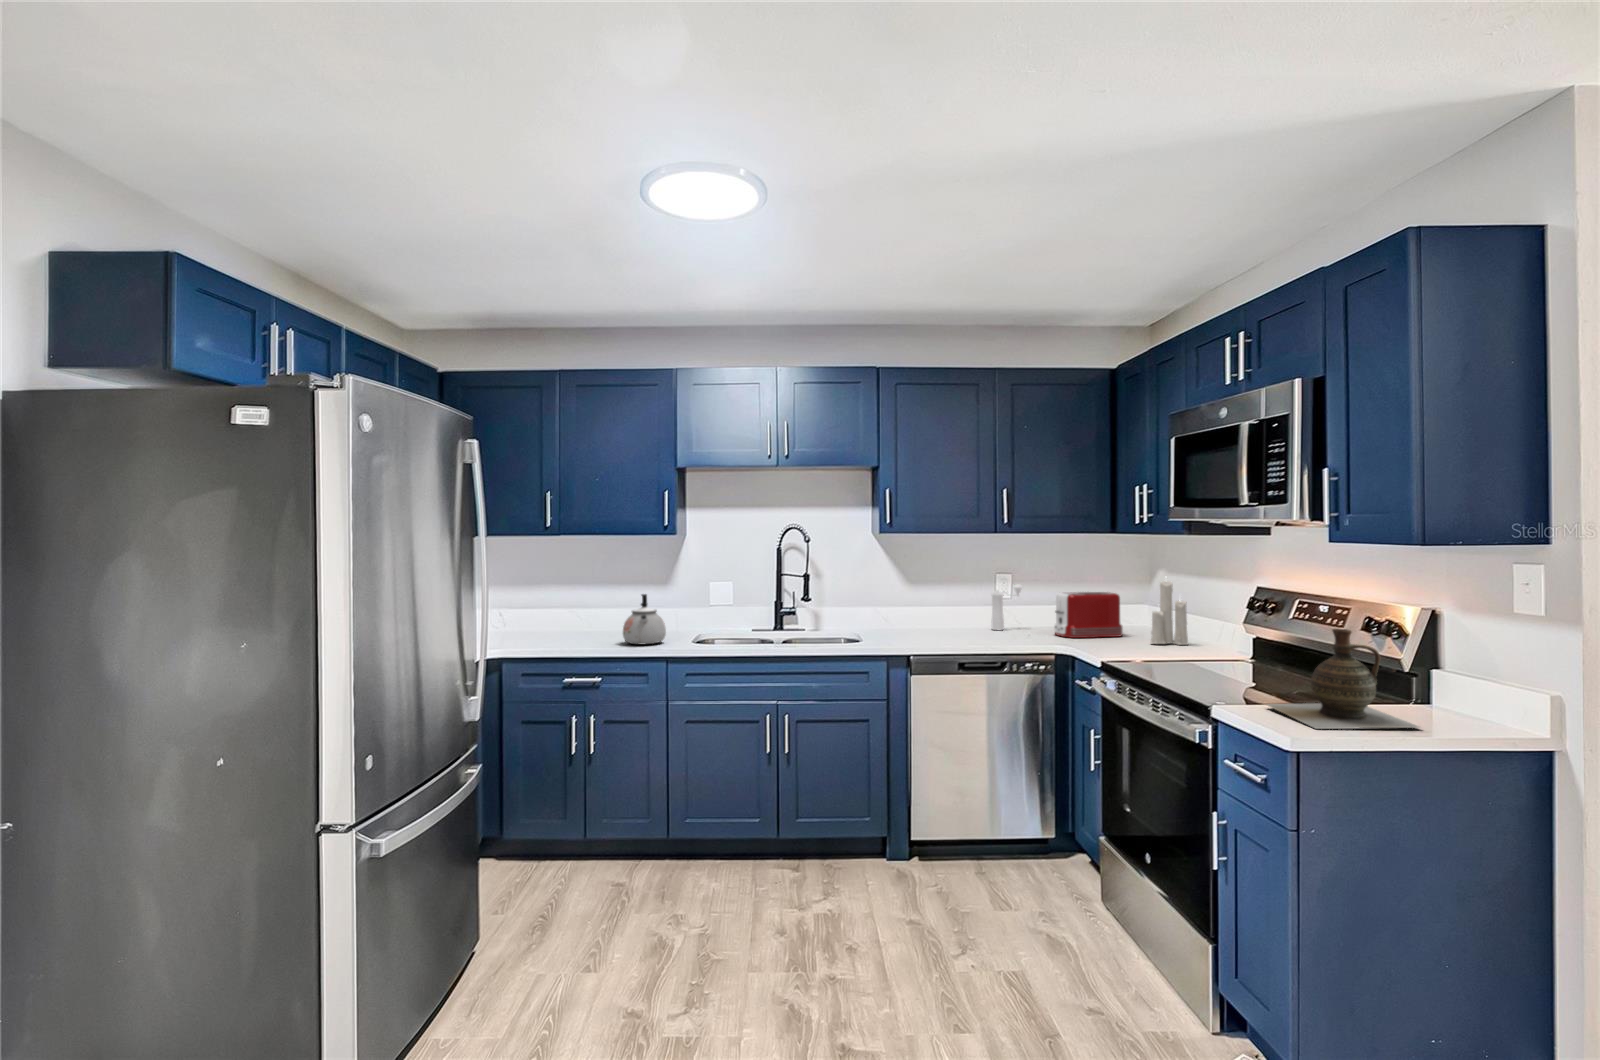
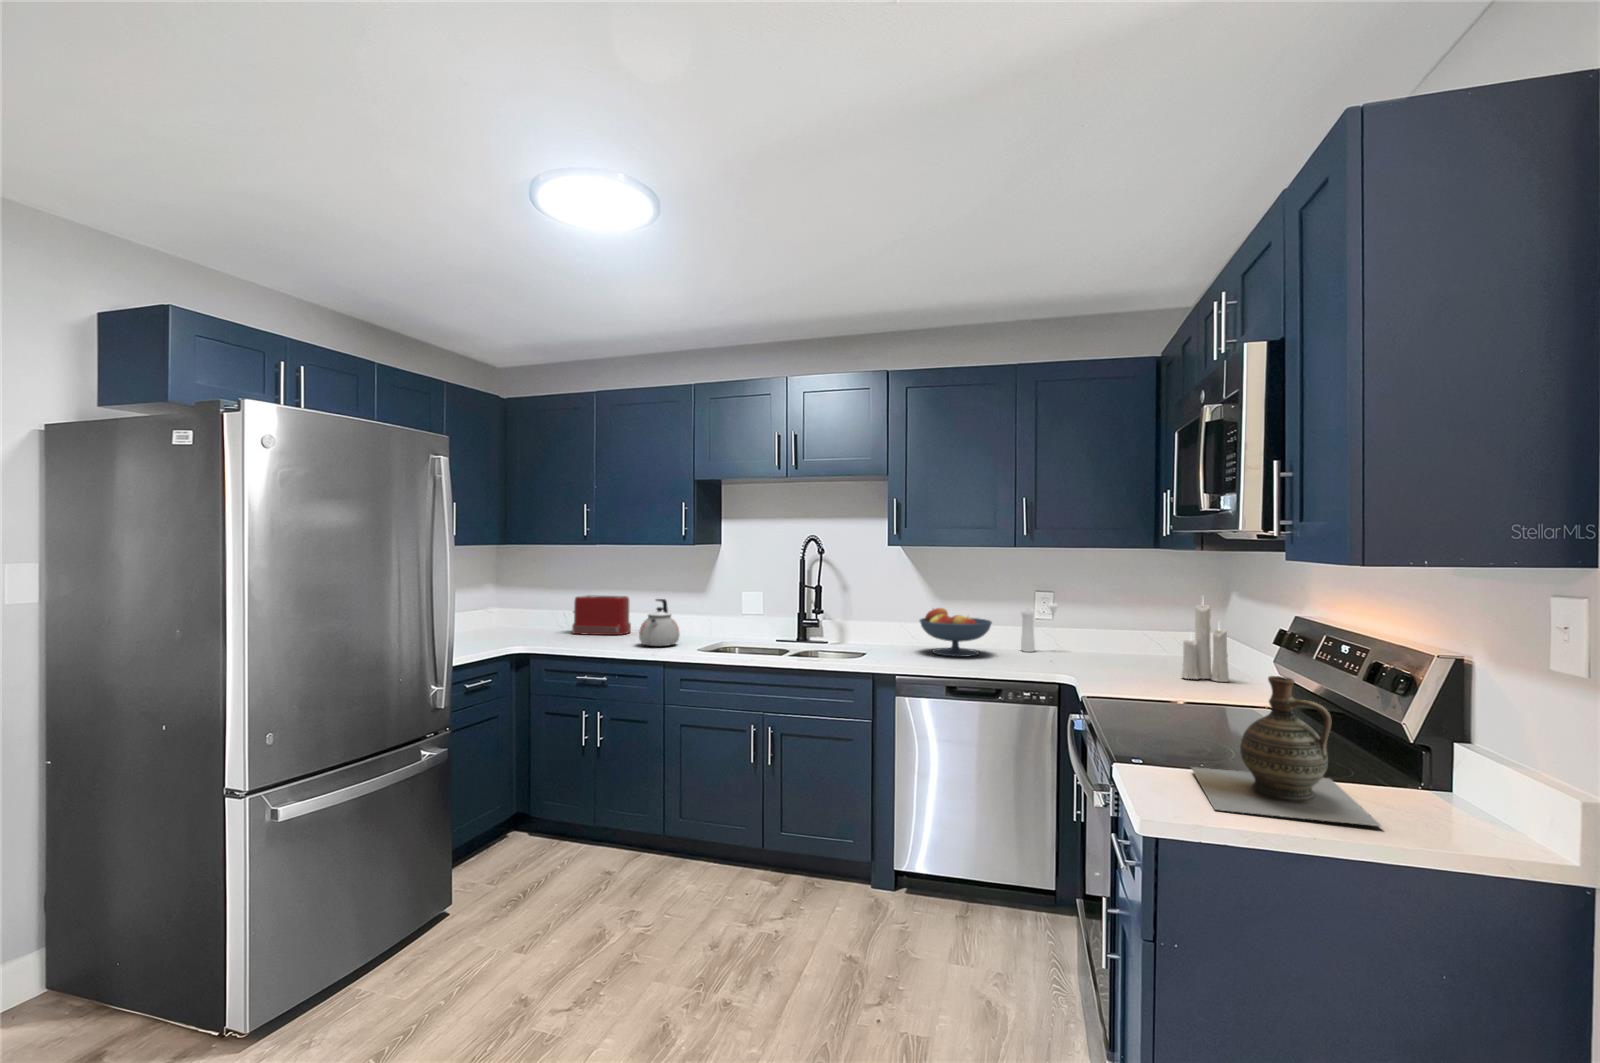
fruit bowl: none [907,592,976,638] -> present [920,608,992,657]
toaster: present [1054,592,1123,638] -> present [572,595,631,635]

